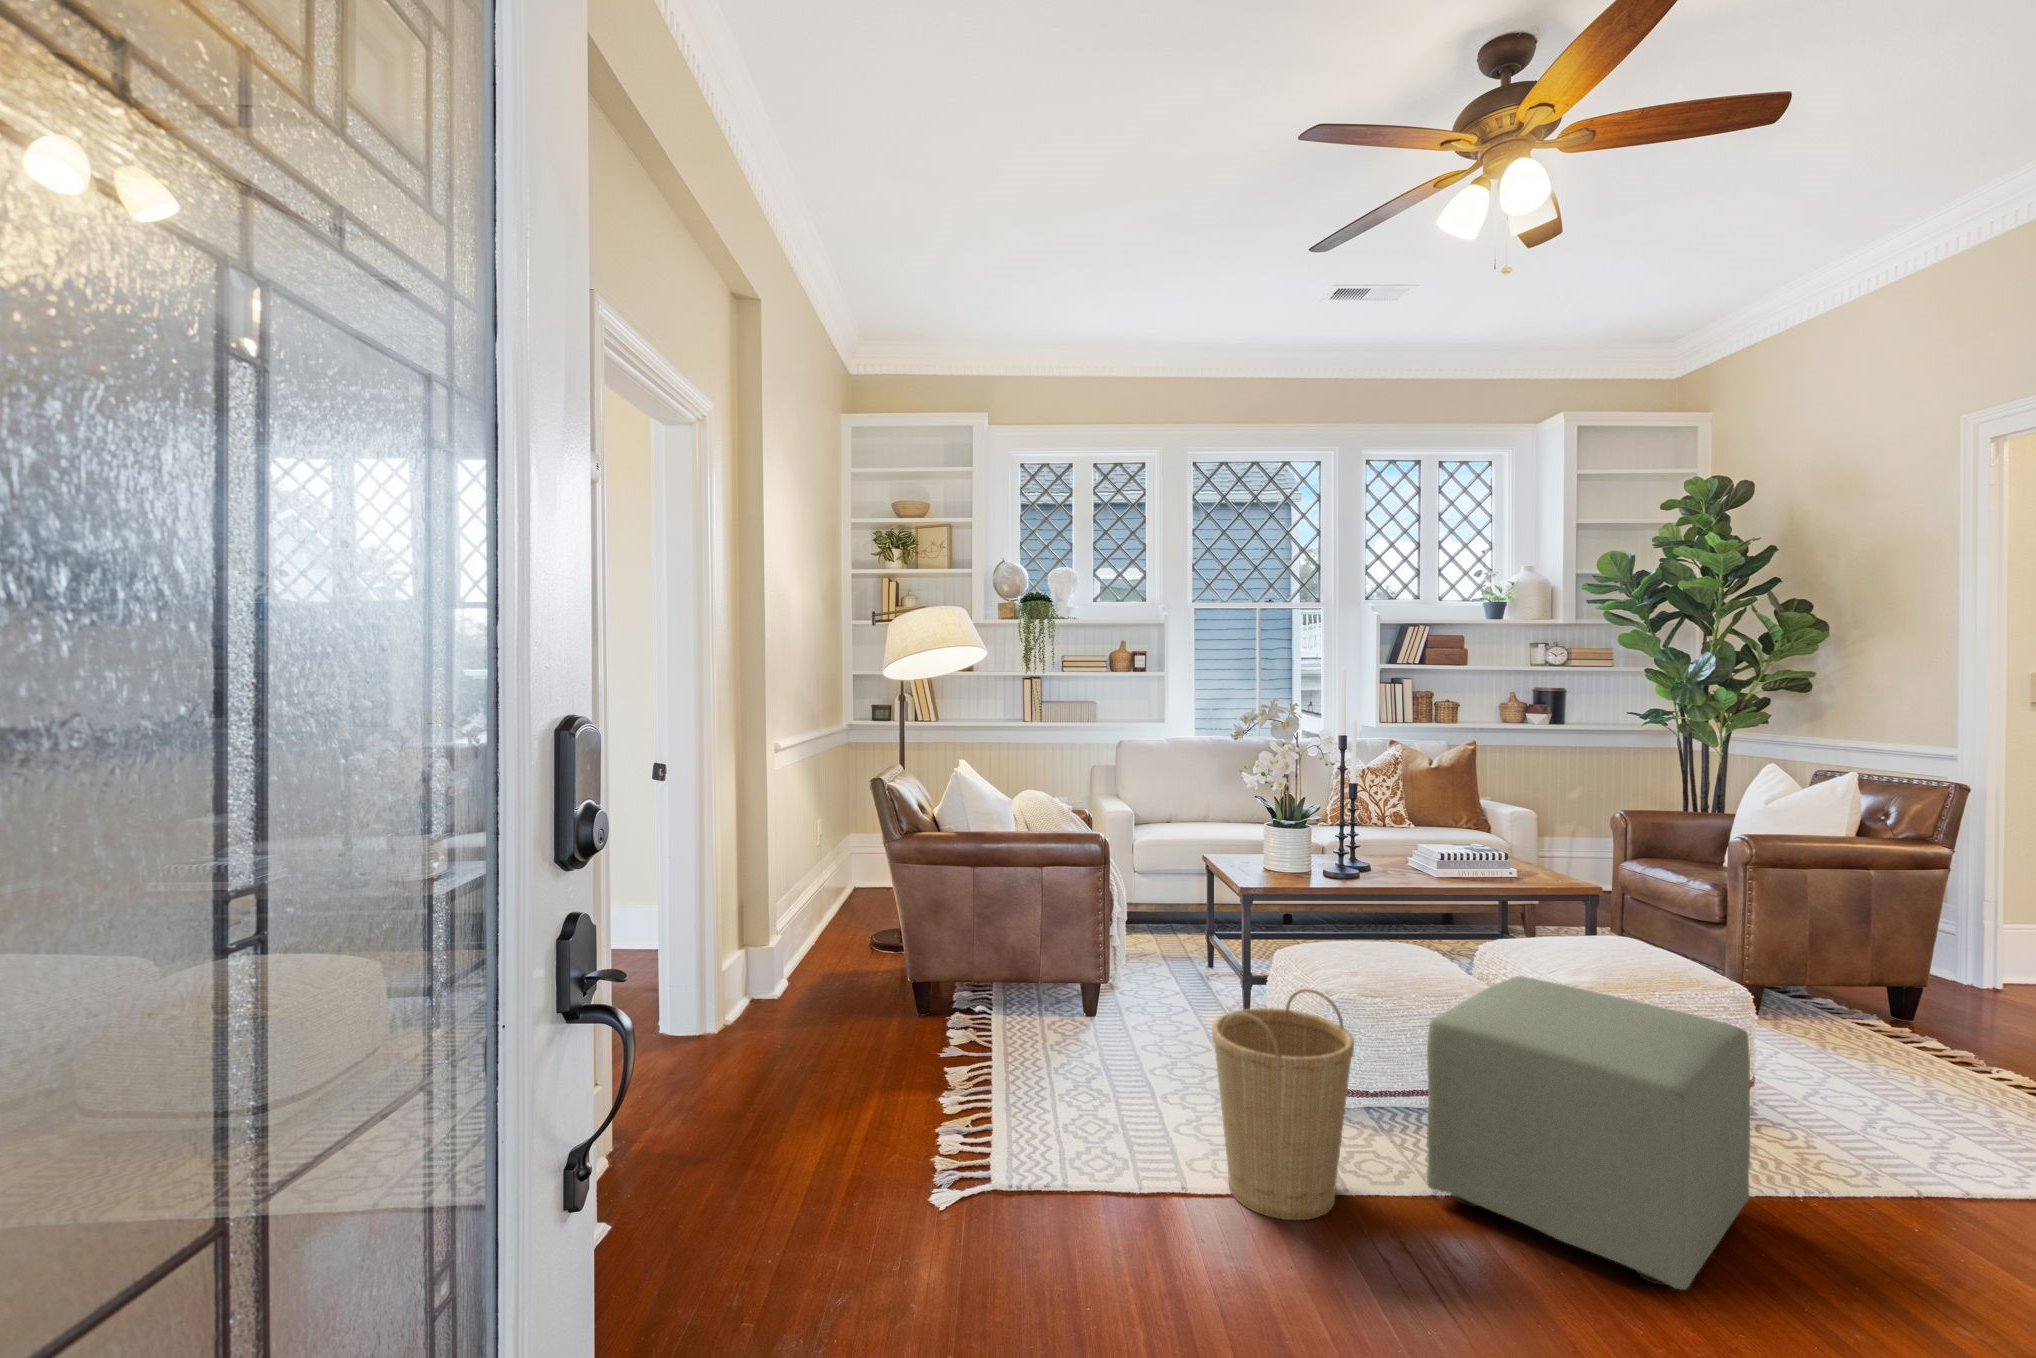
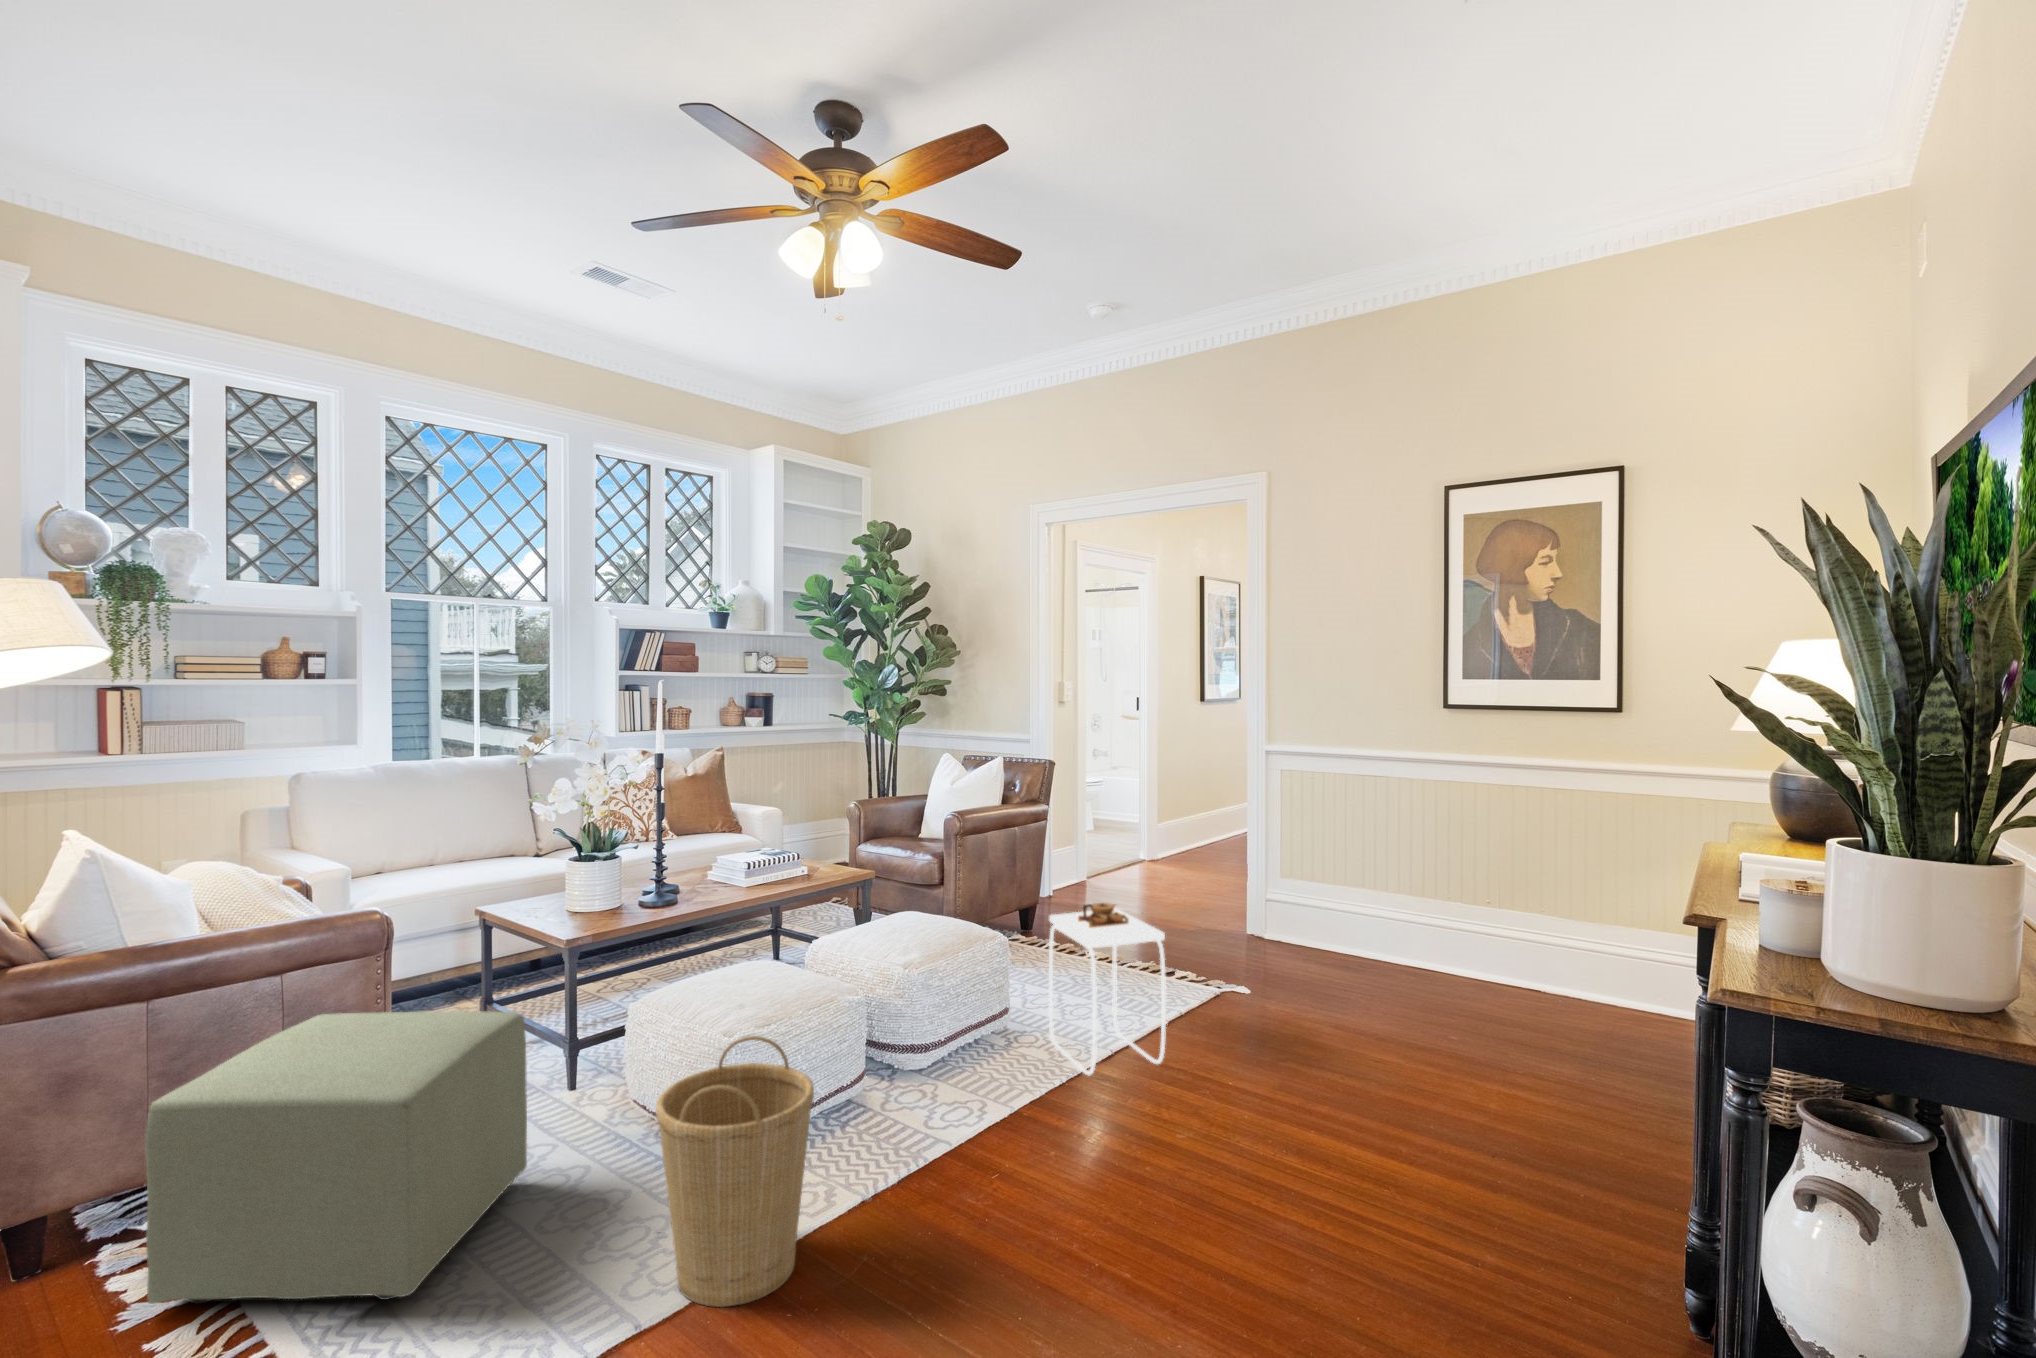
side table: none [1802,971,1987,1227] -> present [1049,903,1166,1075]
ottoman: present [1427,976,1750,1290] -> present [145,1012,527,1304]

